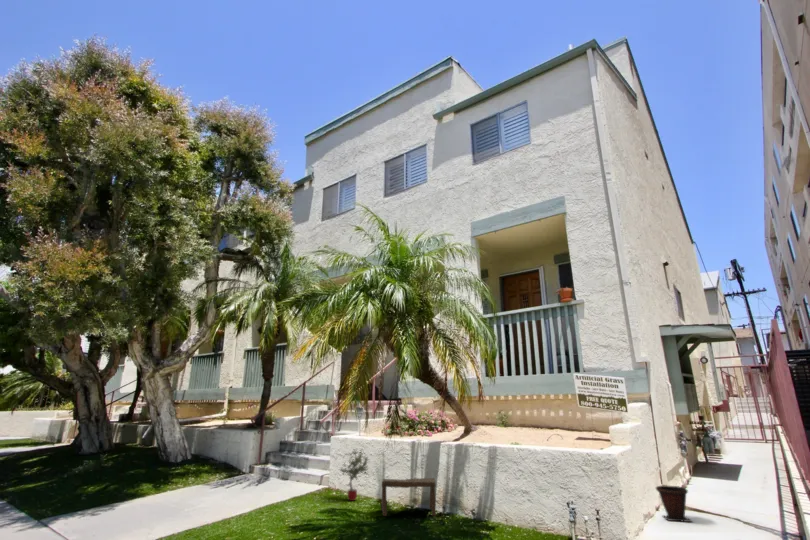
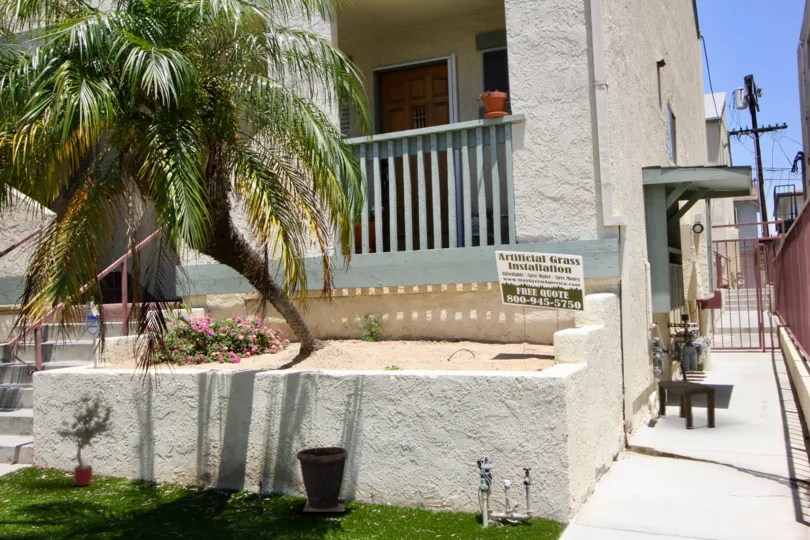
bench: present [381,478,436,516] -> present [657,380,715,429]
bucket: present [656,485,691,522] -> present [296,447,348,512]

